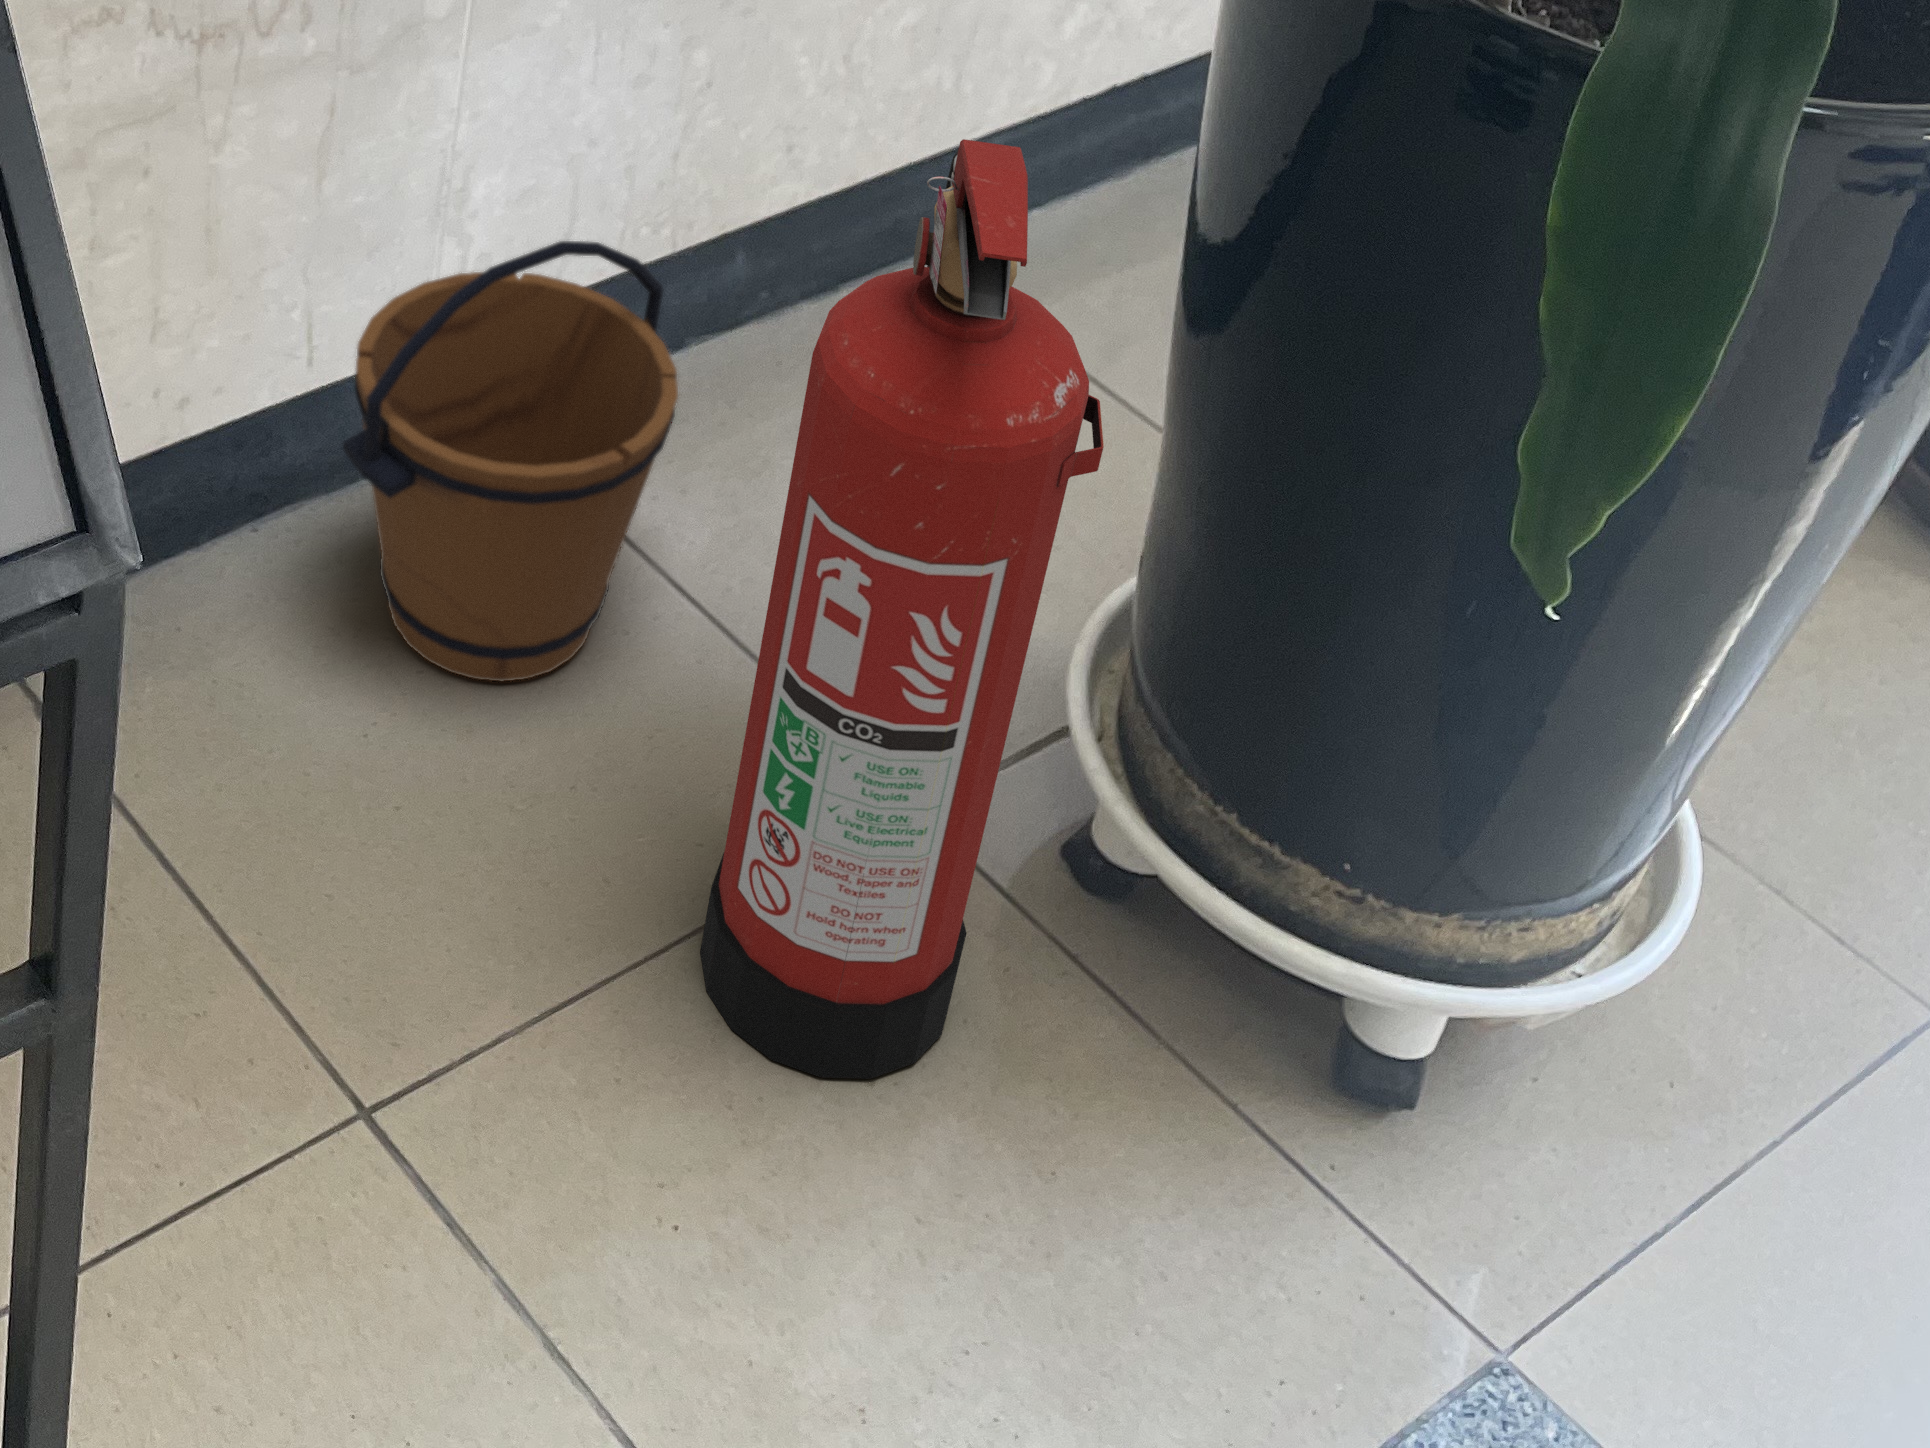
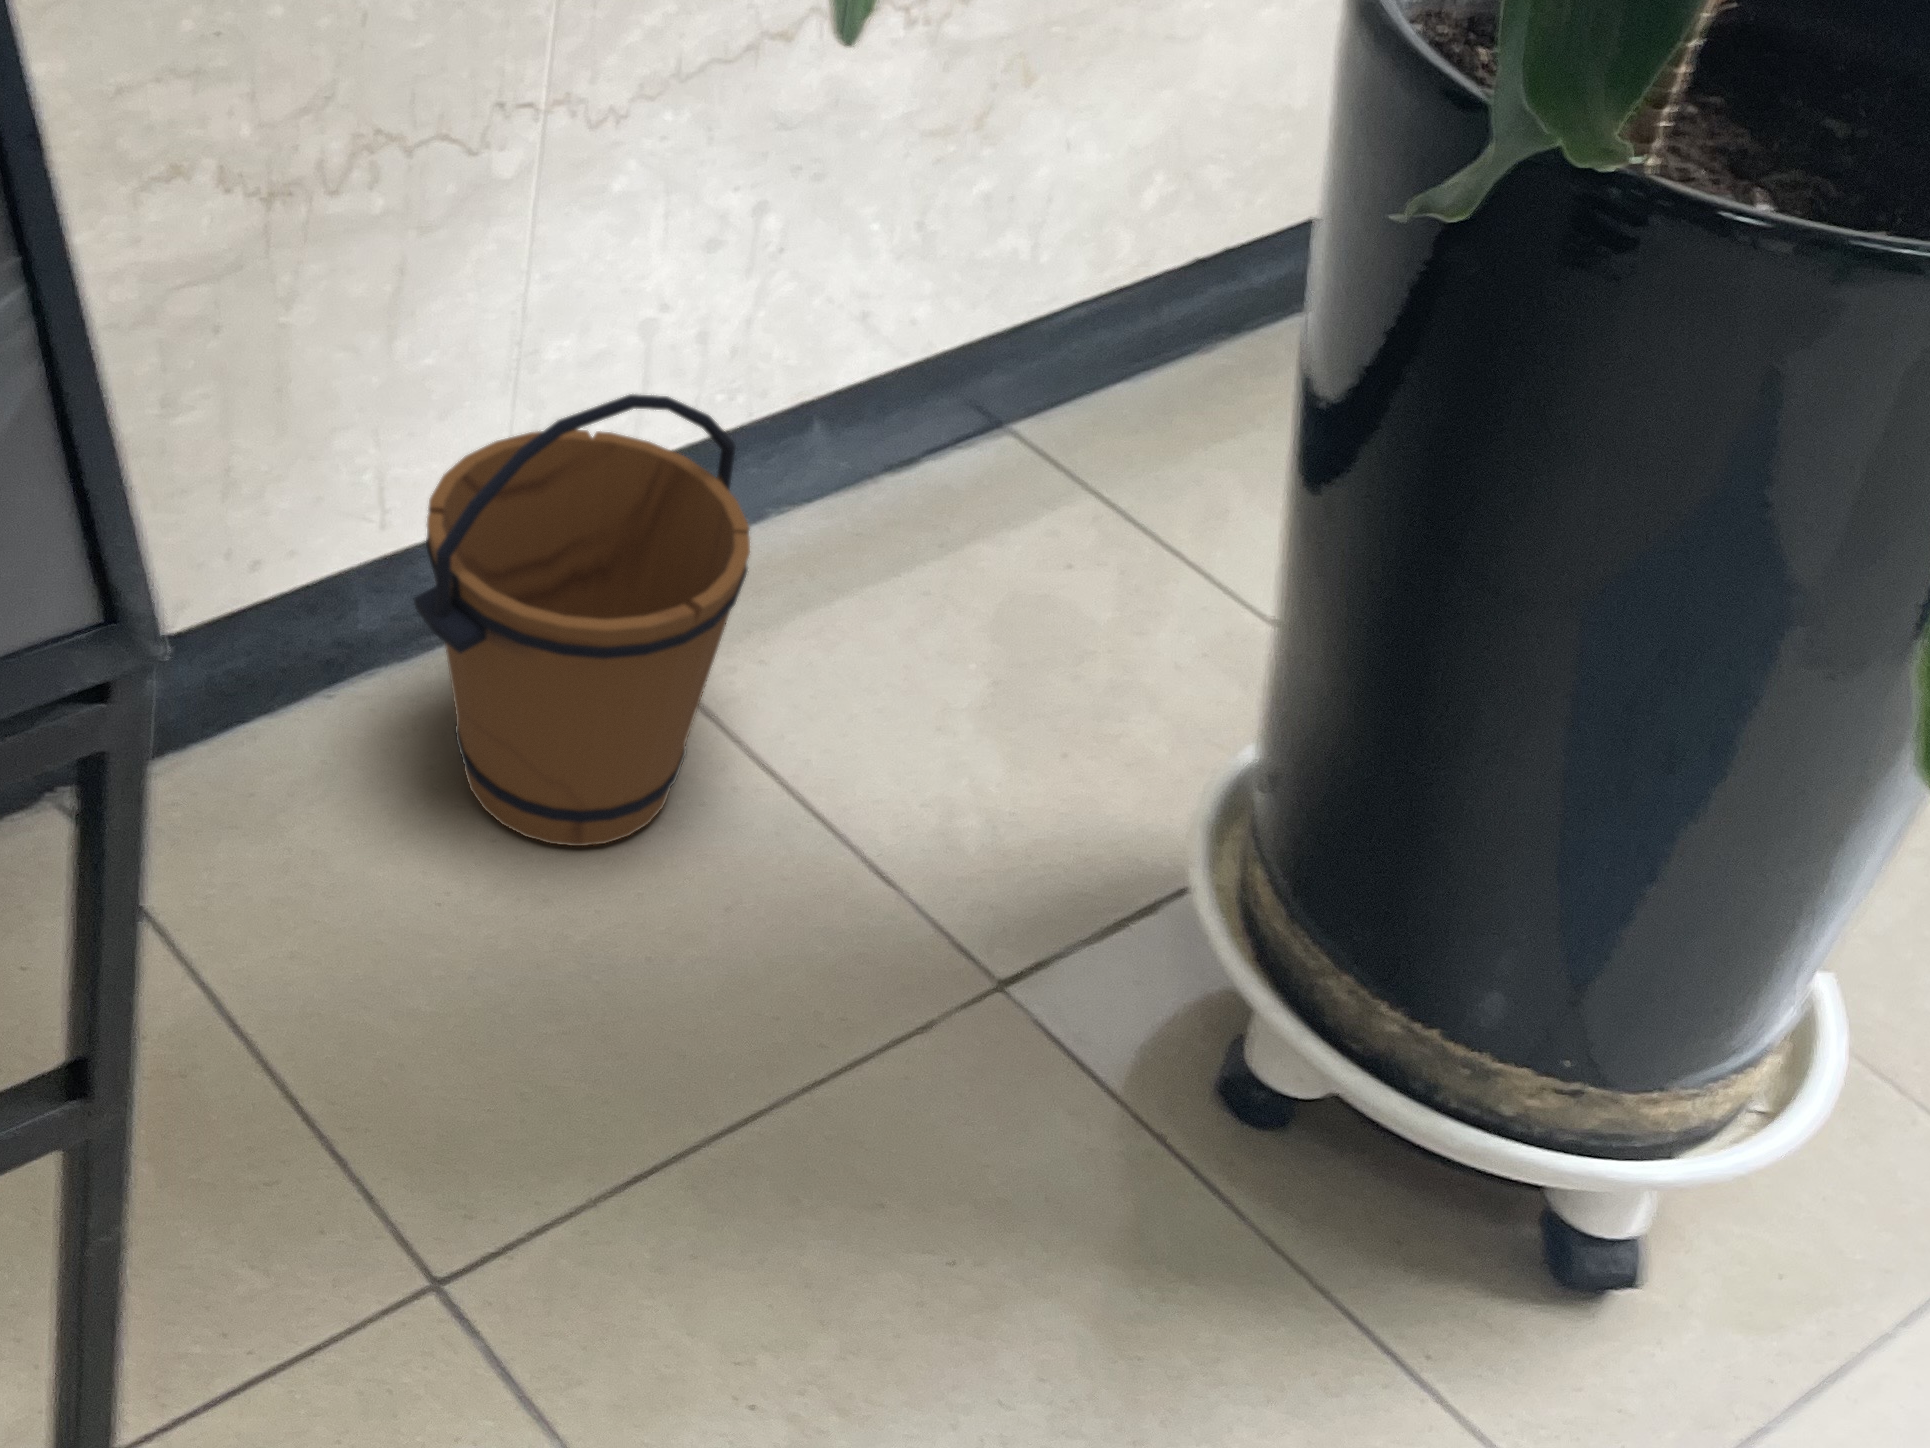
fire extinguisher: present [700,139,1104,1079] -> none [778,271,1163,1248]

